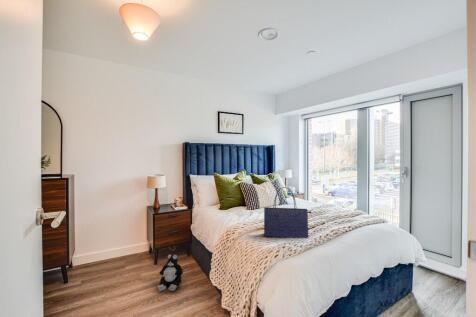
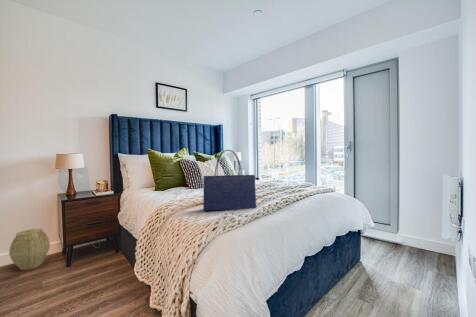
woven basket: none [117,233,142,264] -> present [9,228,50,270]
plush toy: present [158,254,183,291] -> none [63,249,103,298]

